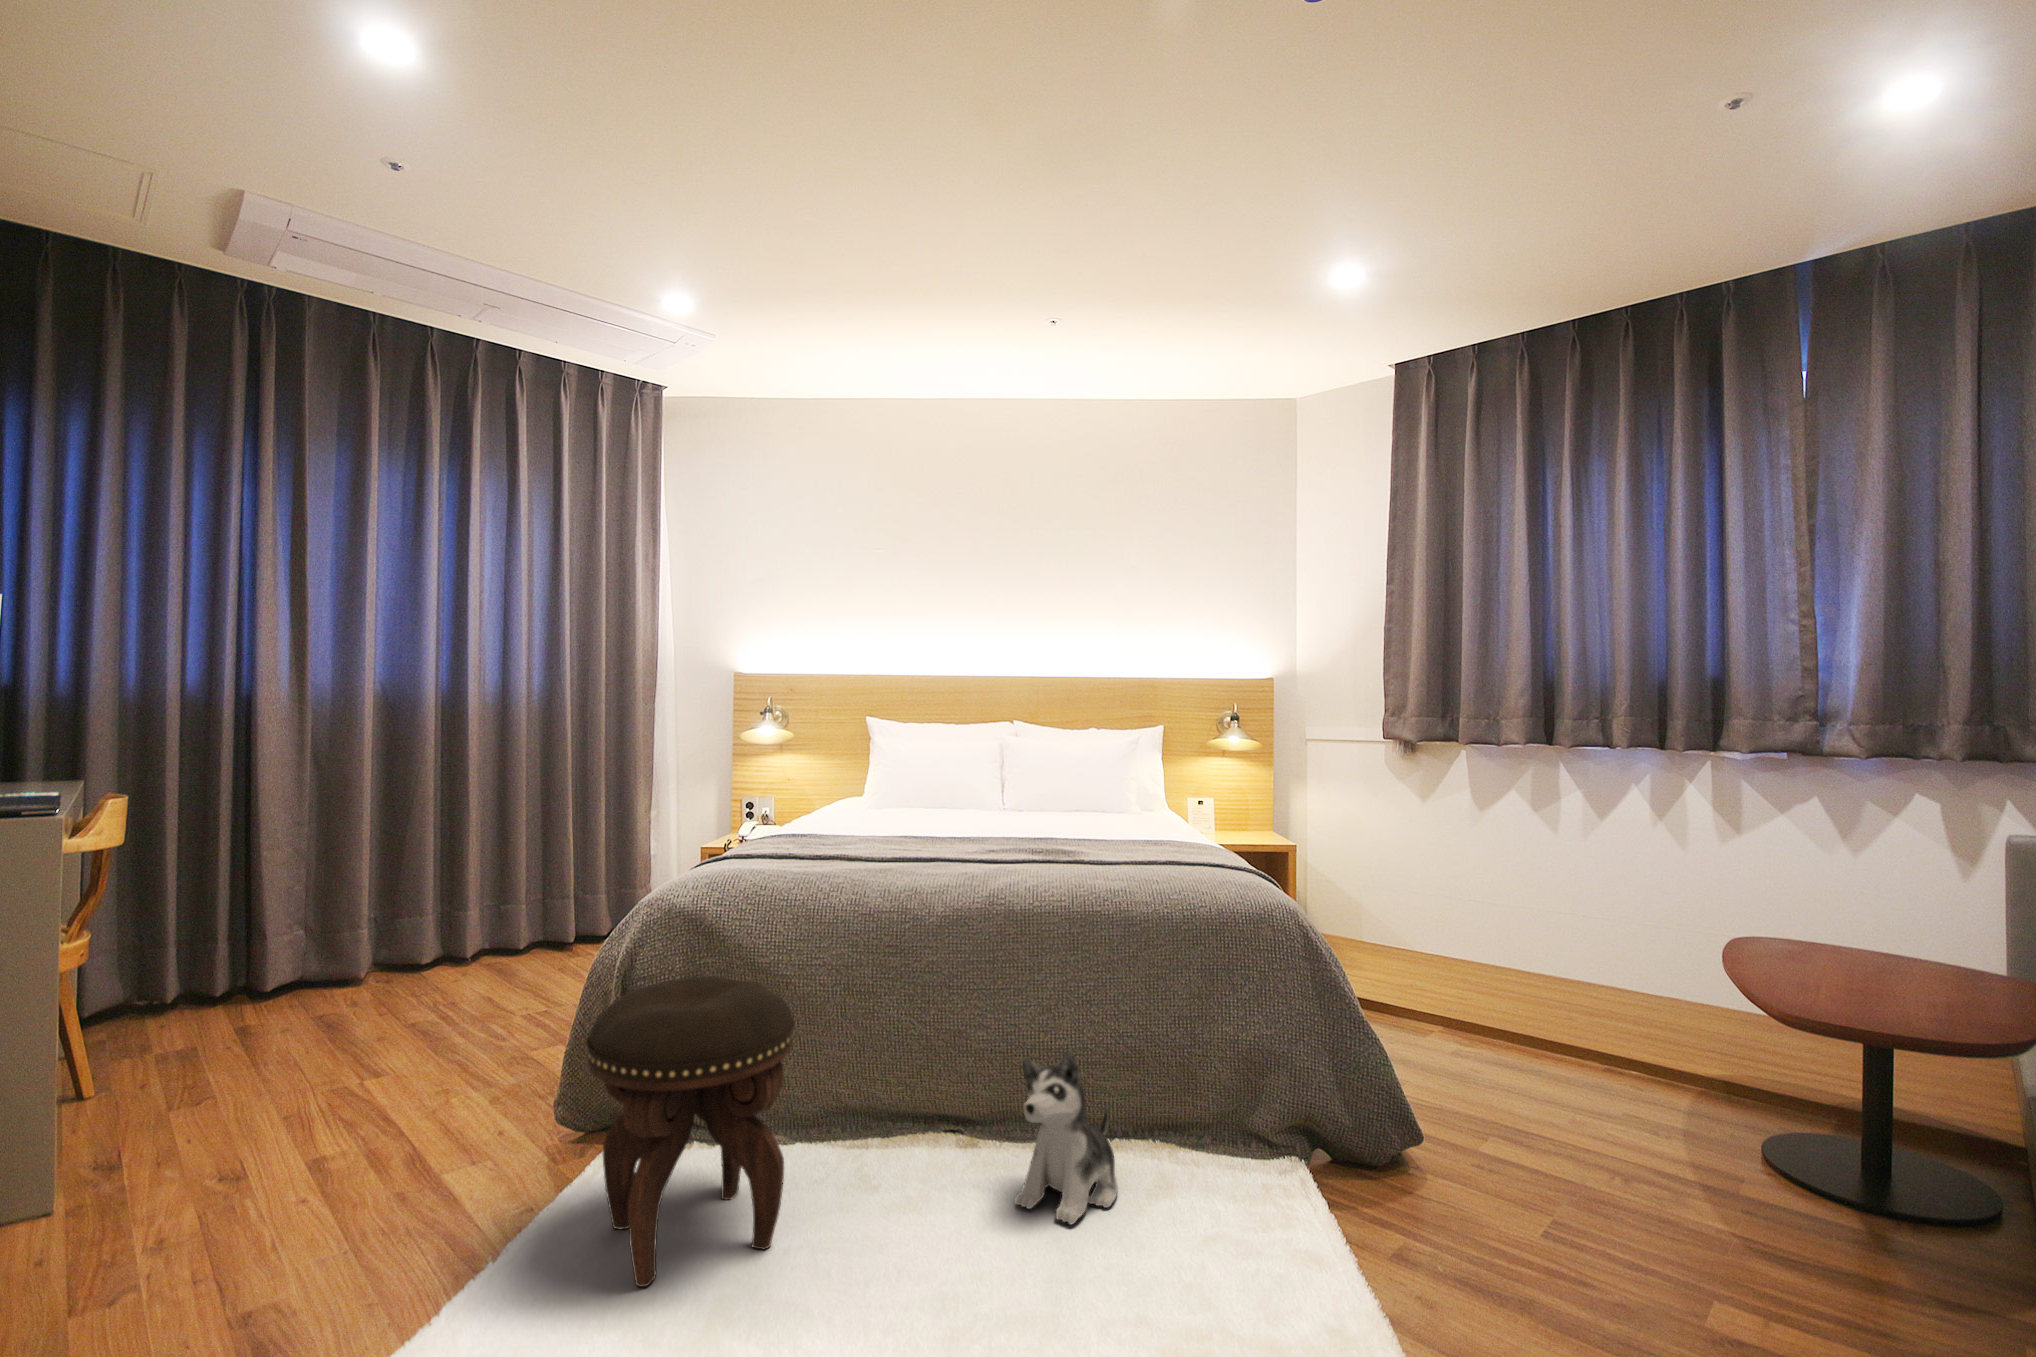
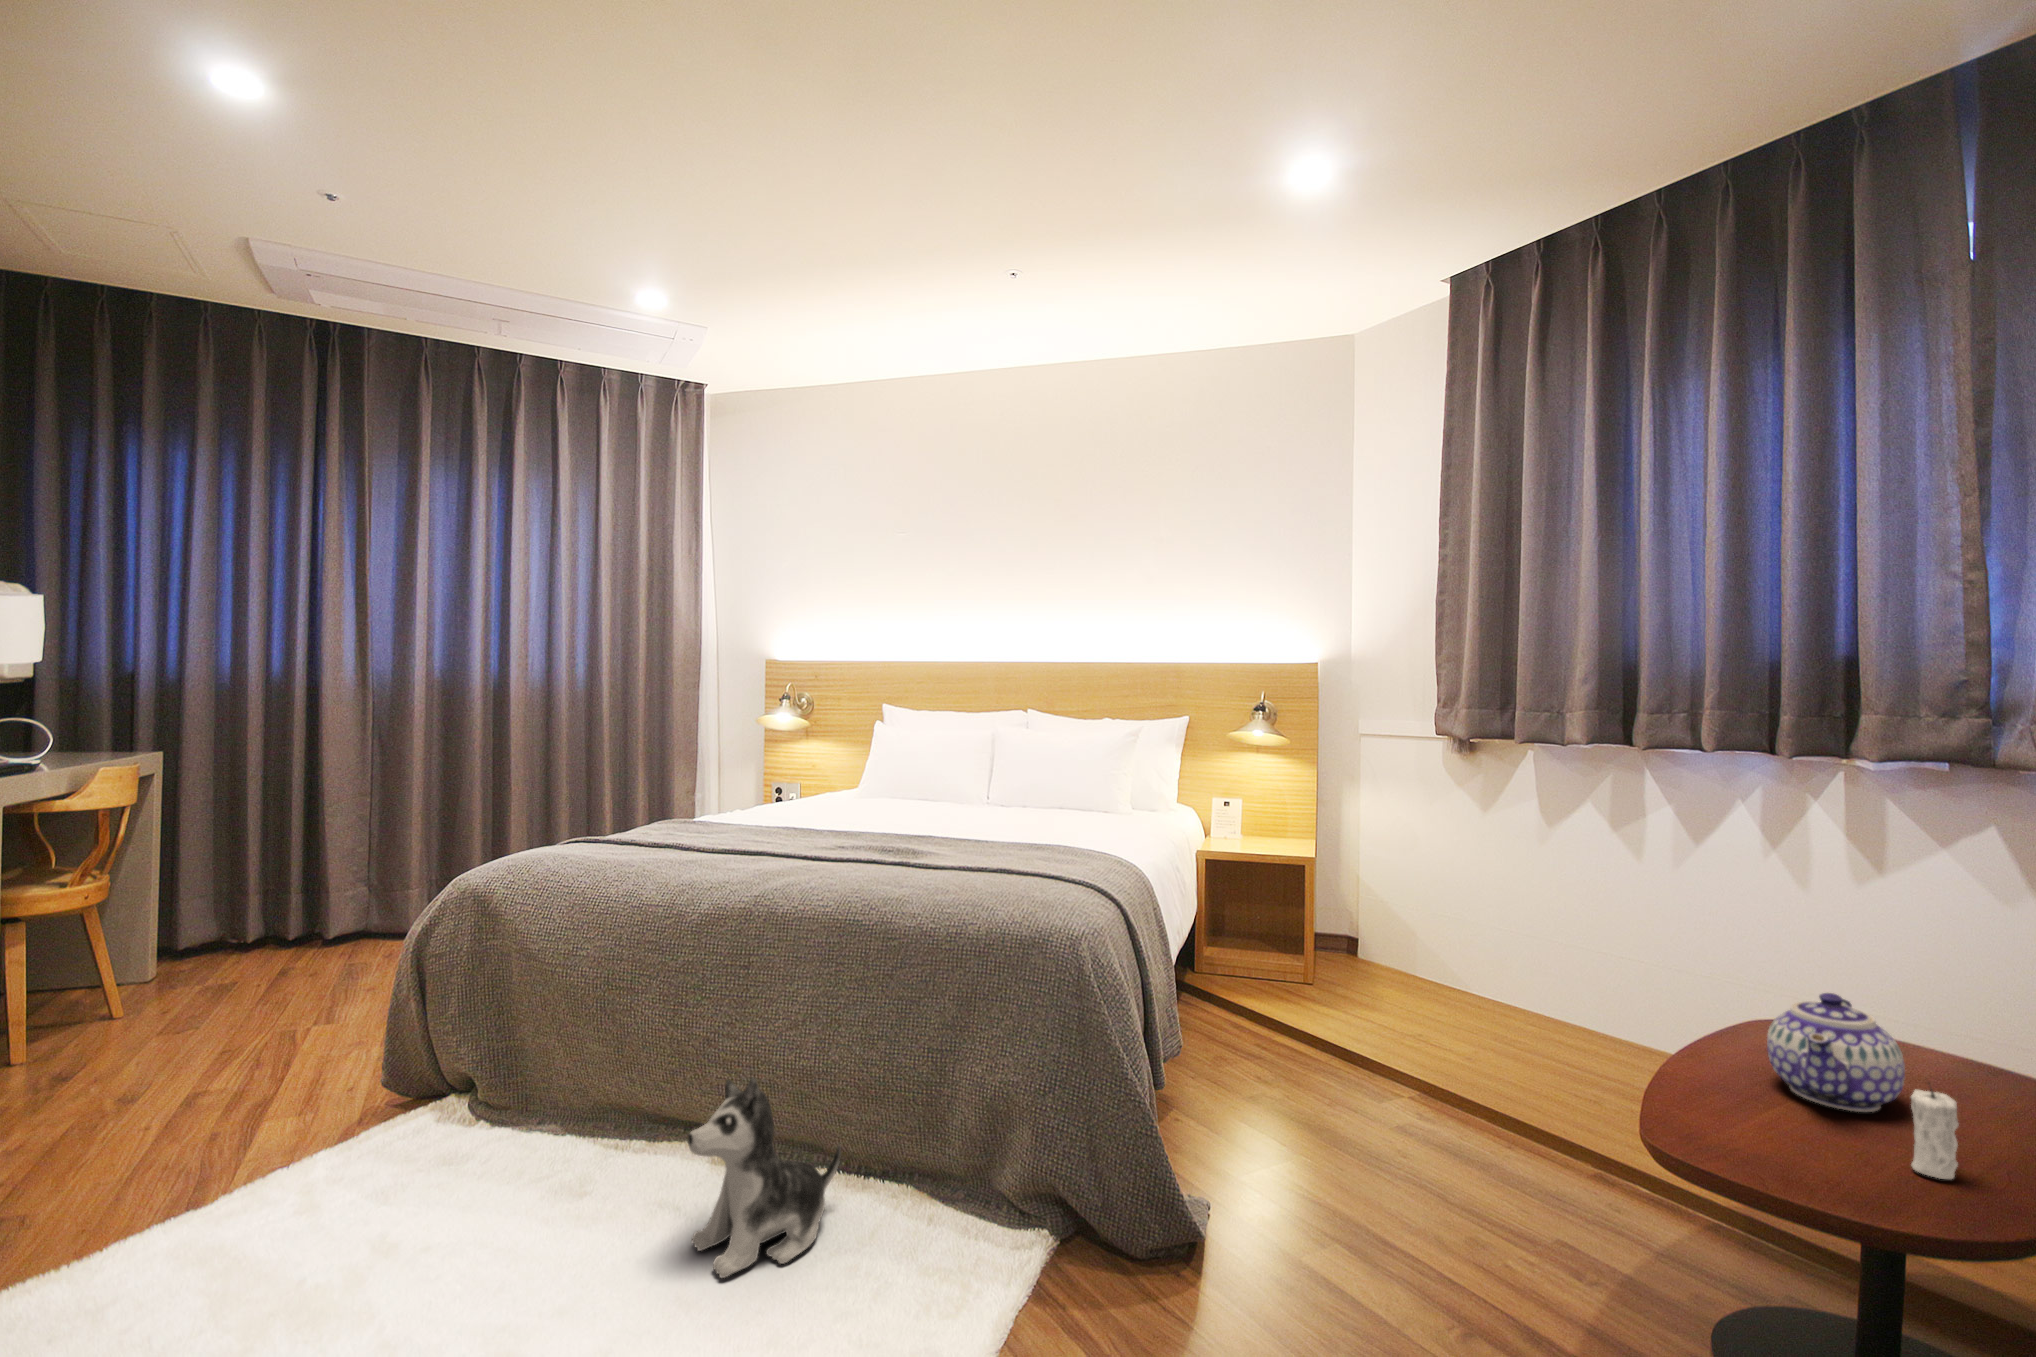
teapot: none [1782,909,1873,984] -> present [1767,993,1905,1112]
candle: none [1904,951,1934,1015] -> present [1911,1083,1959,1179]
footstool: present [586,976,795,1287] -> none [245,959,490,1272]

